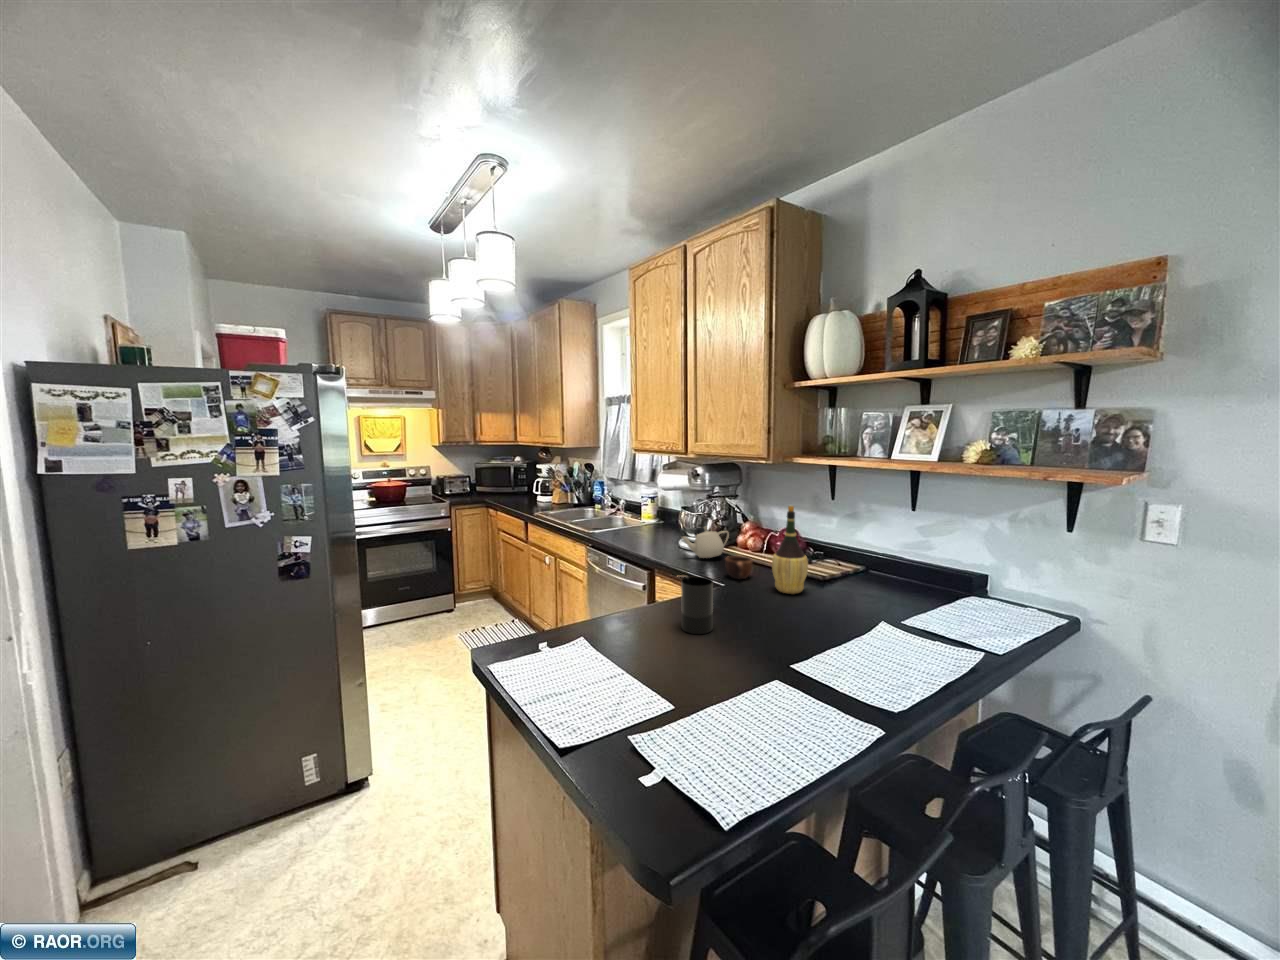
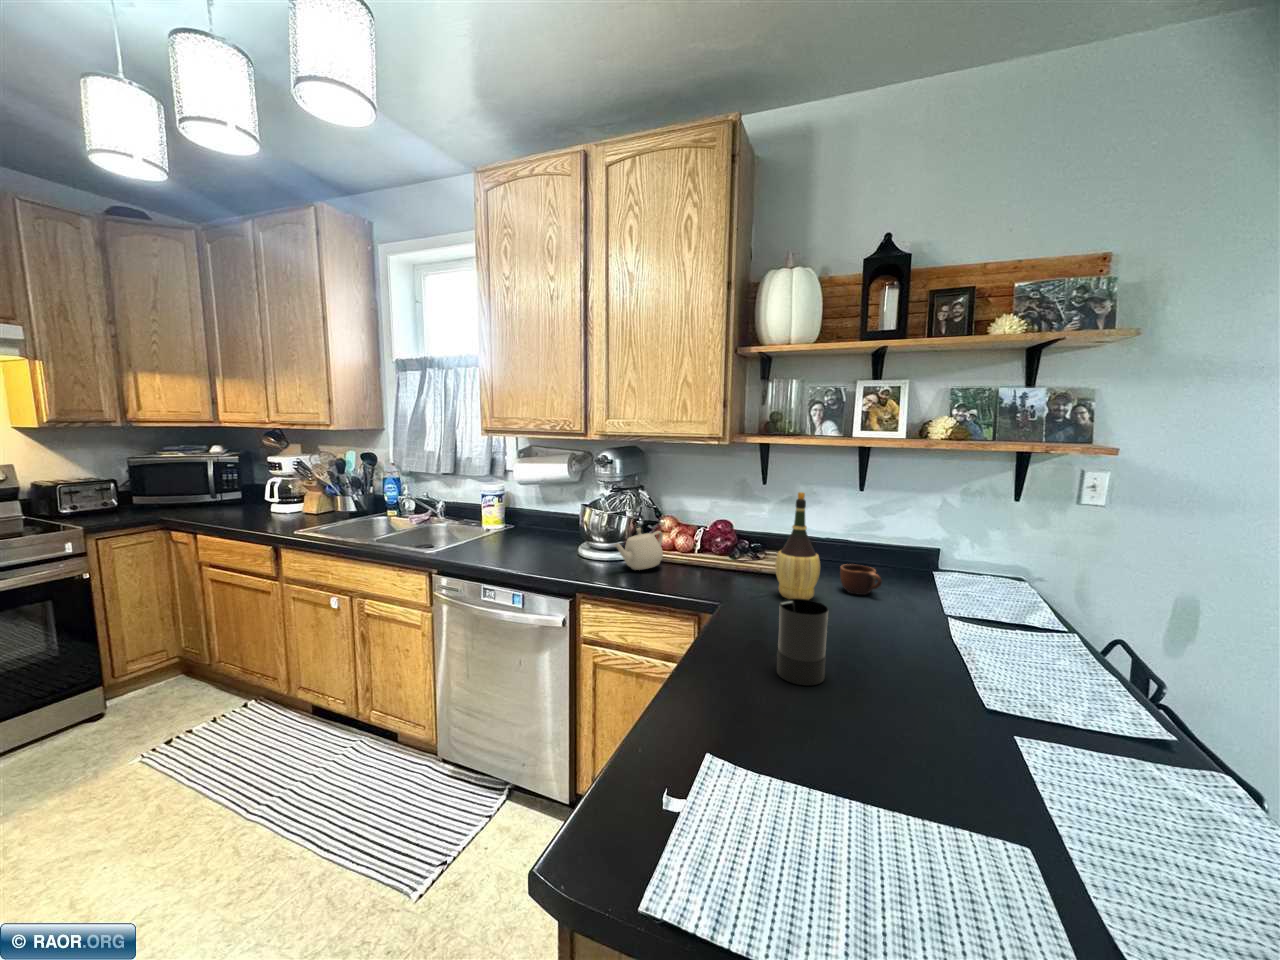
mug: present [726,556,753,579] -> present [840,564,882,595]

